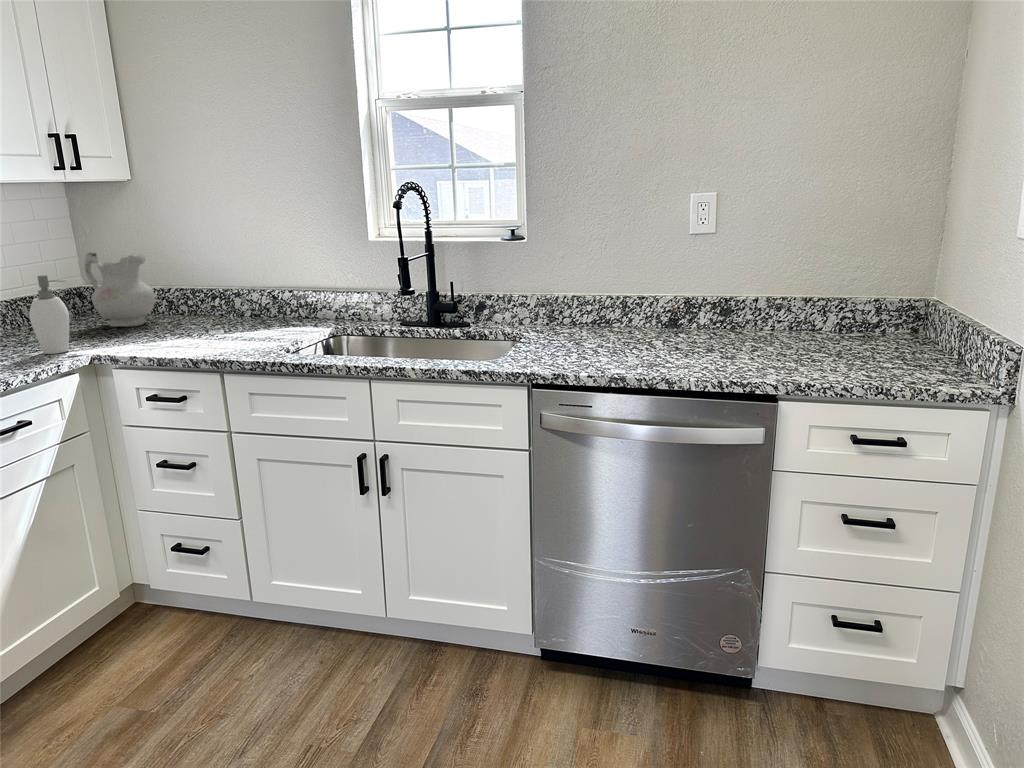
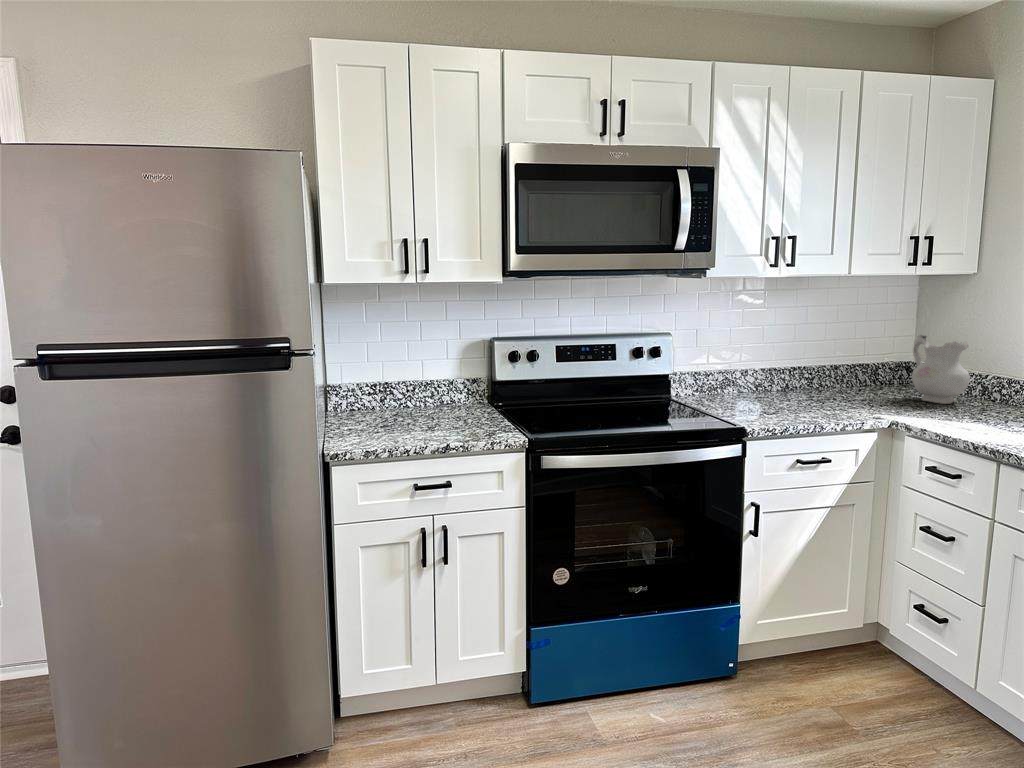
soap dispenser: present [29,275,69,354] -> none [854,350,891,413]

